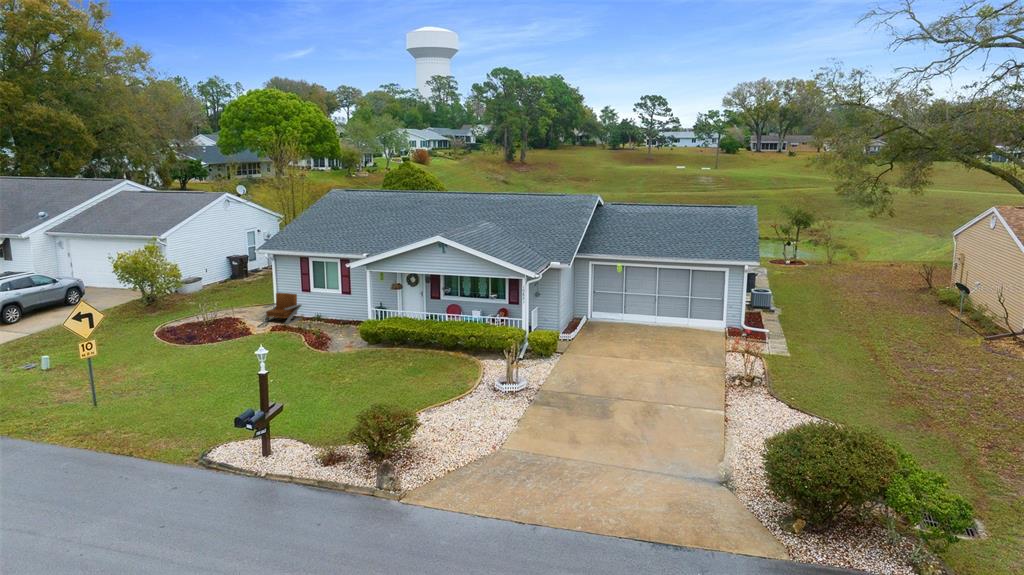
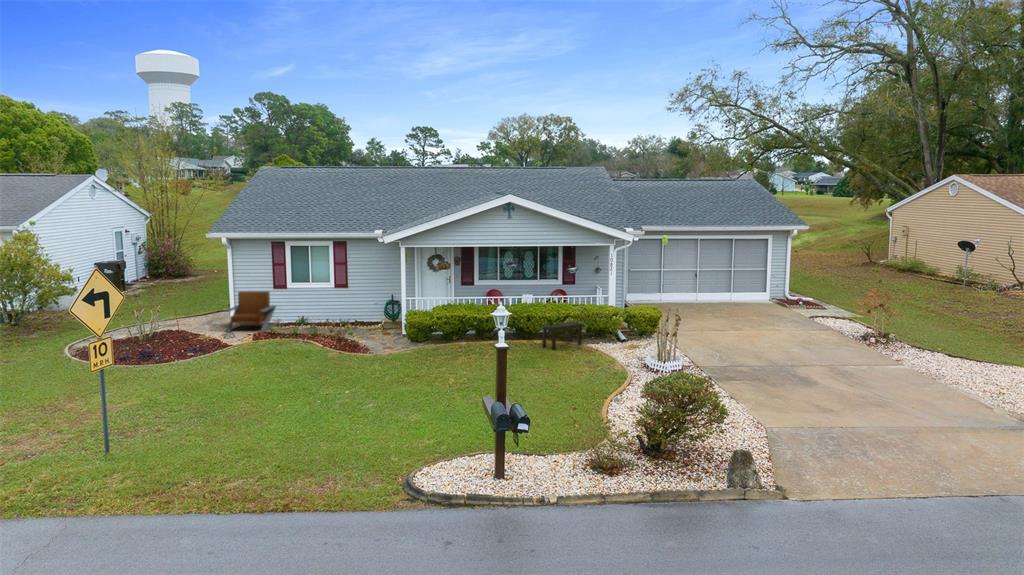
bench: none [449,340,481,362] -> present [542,322,583,349]

